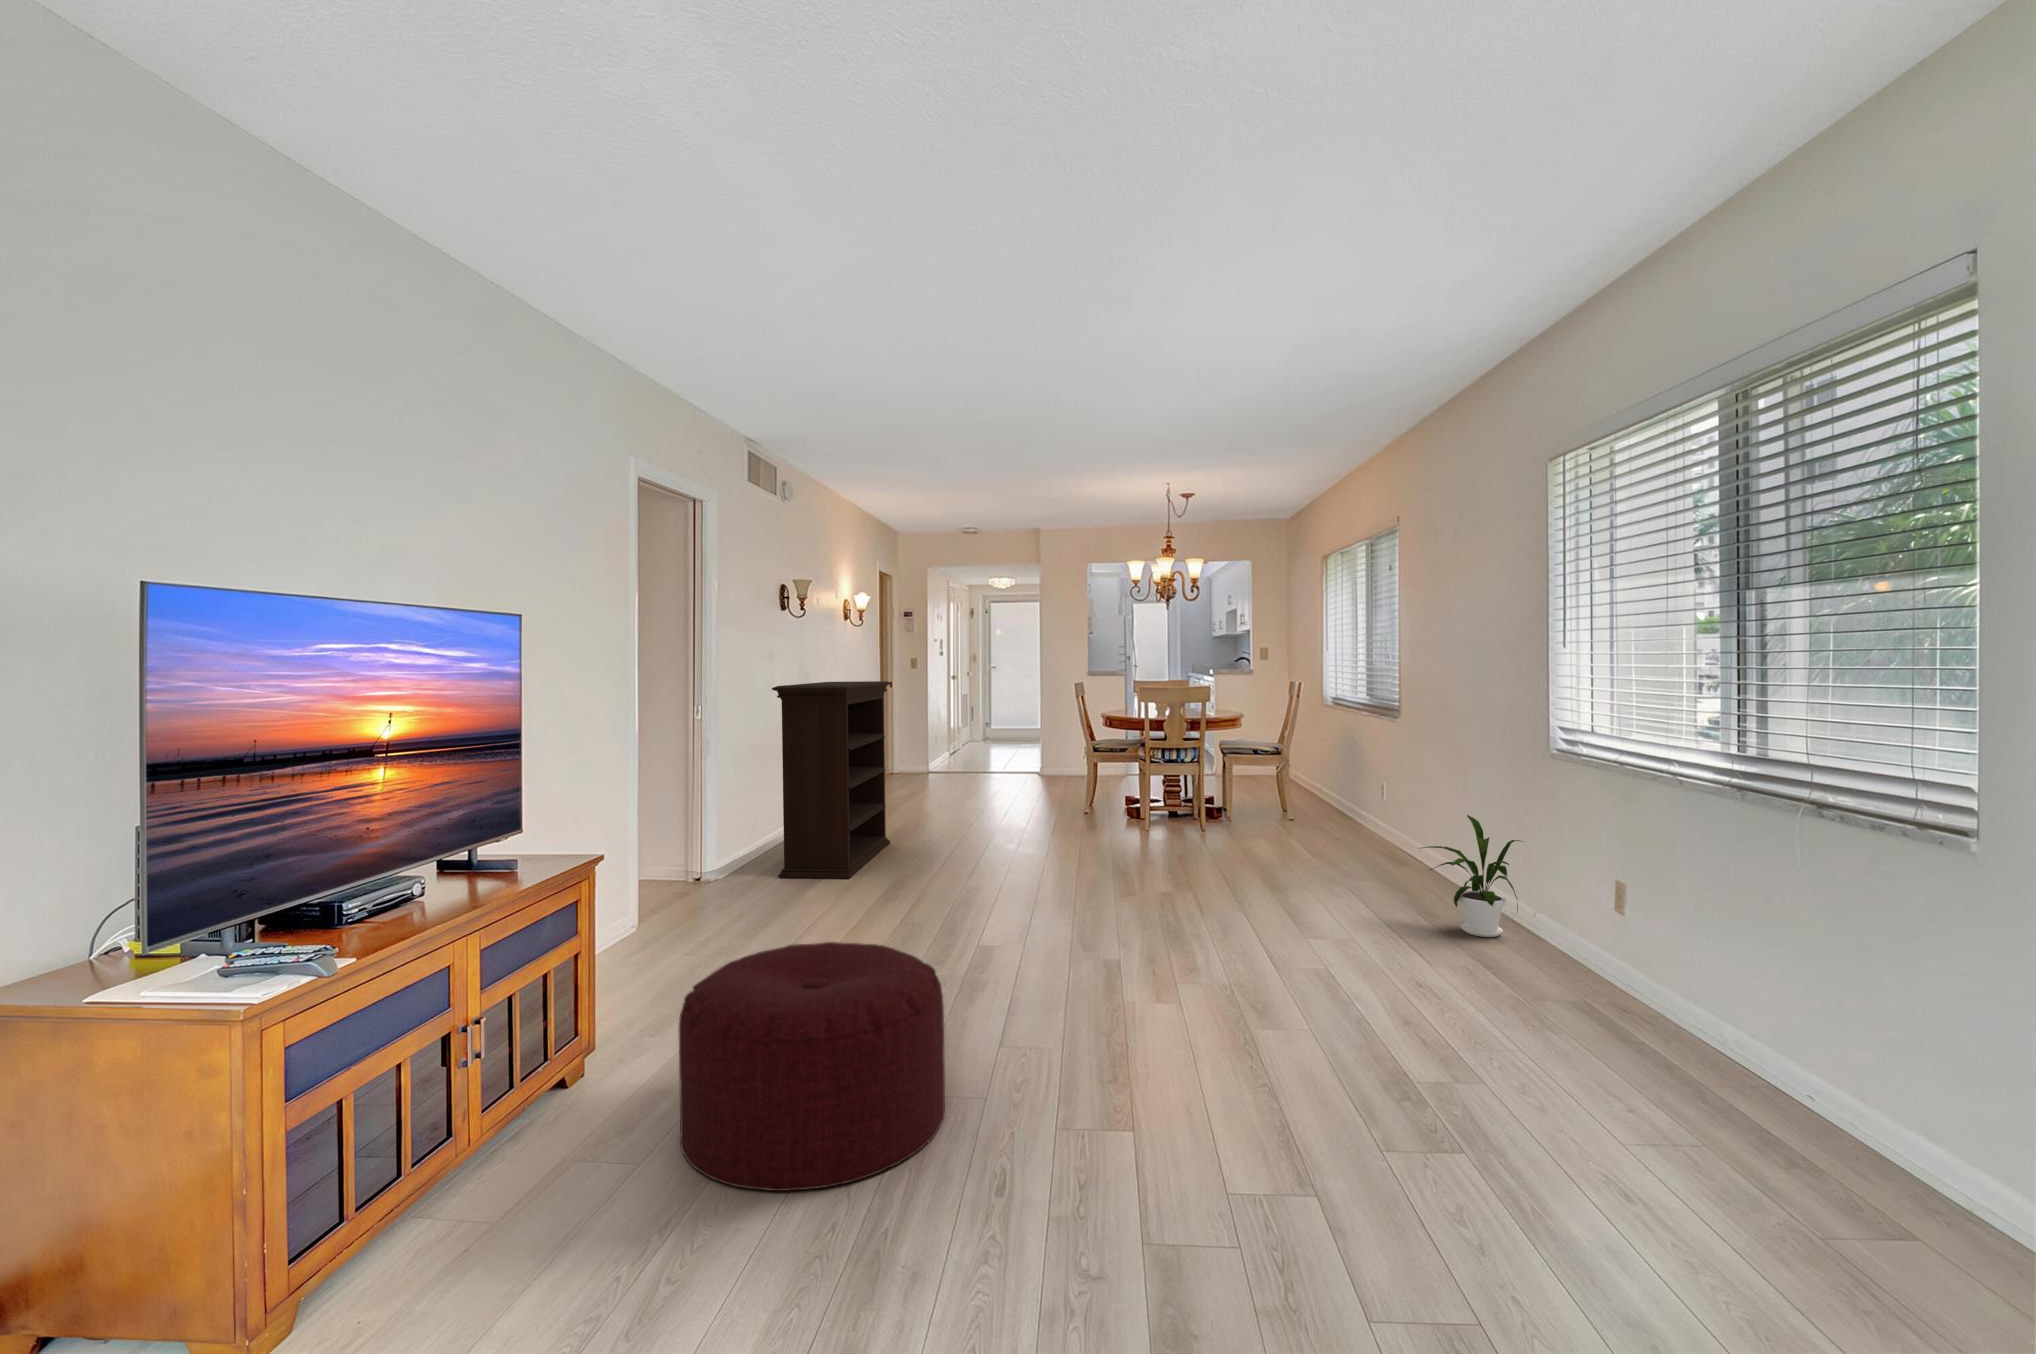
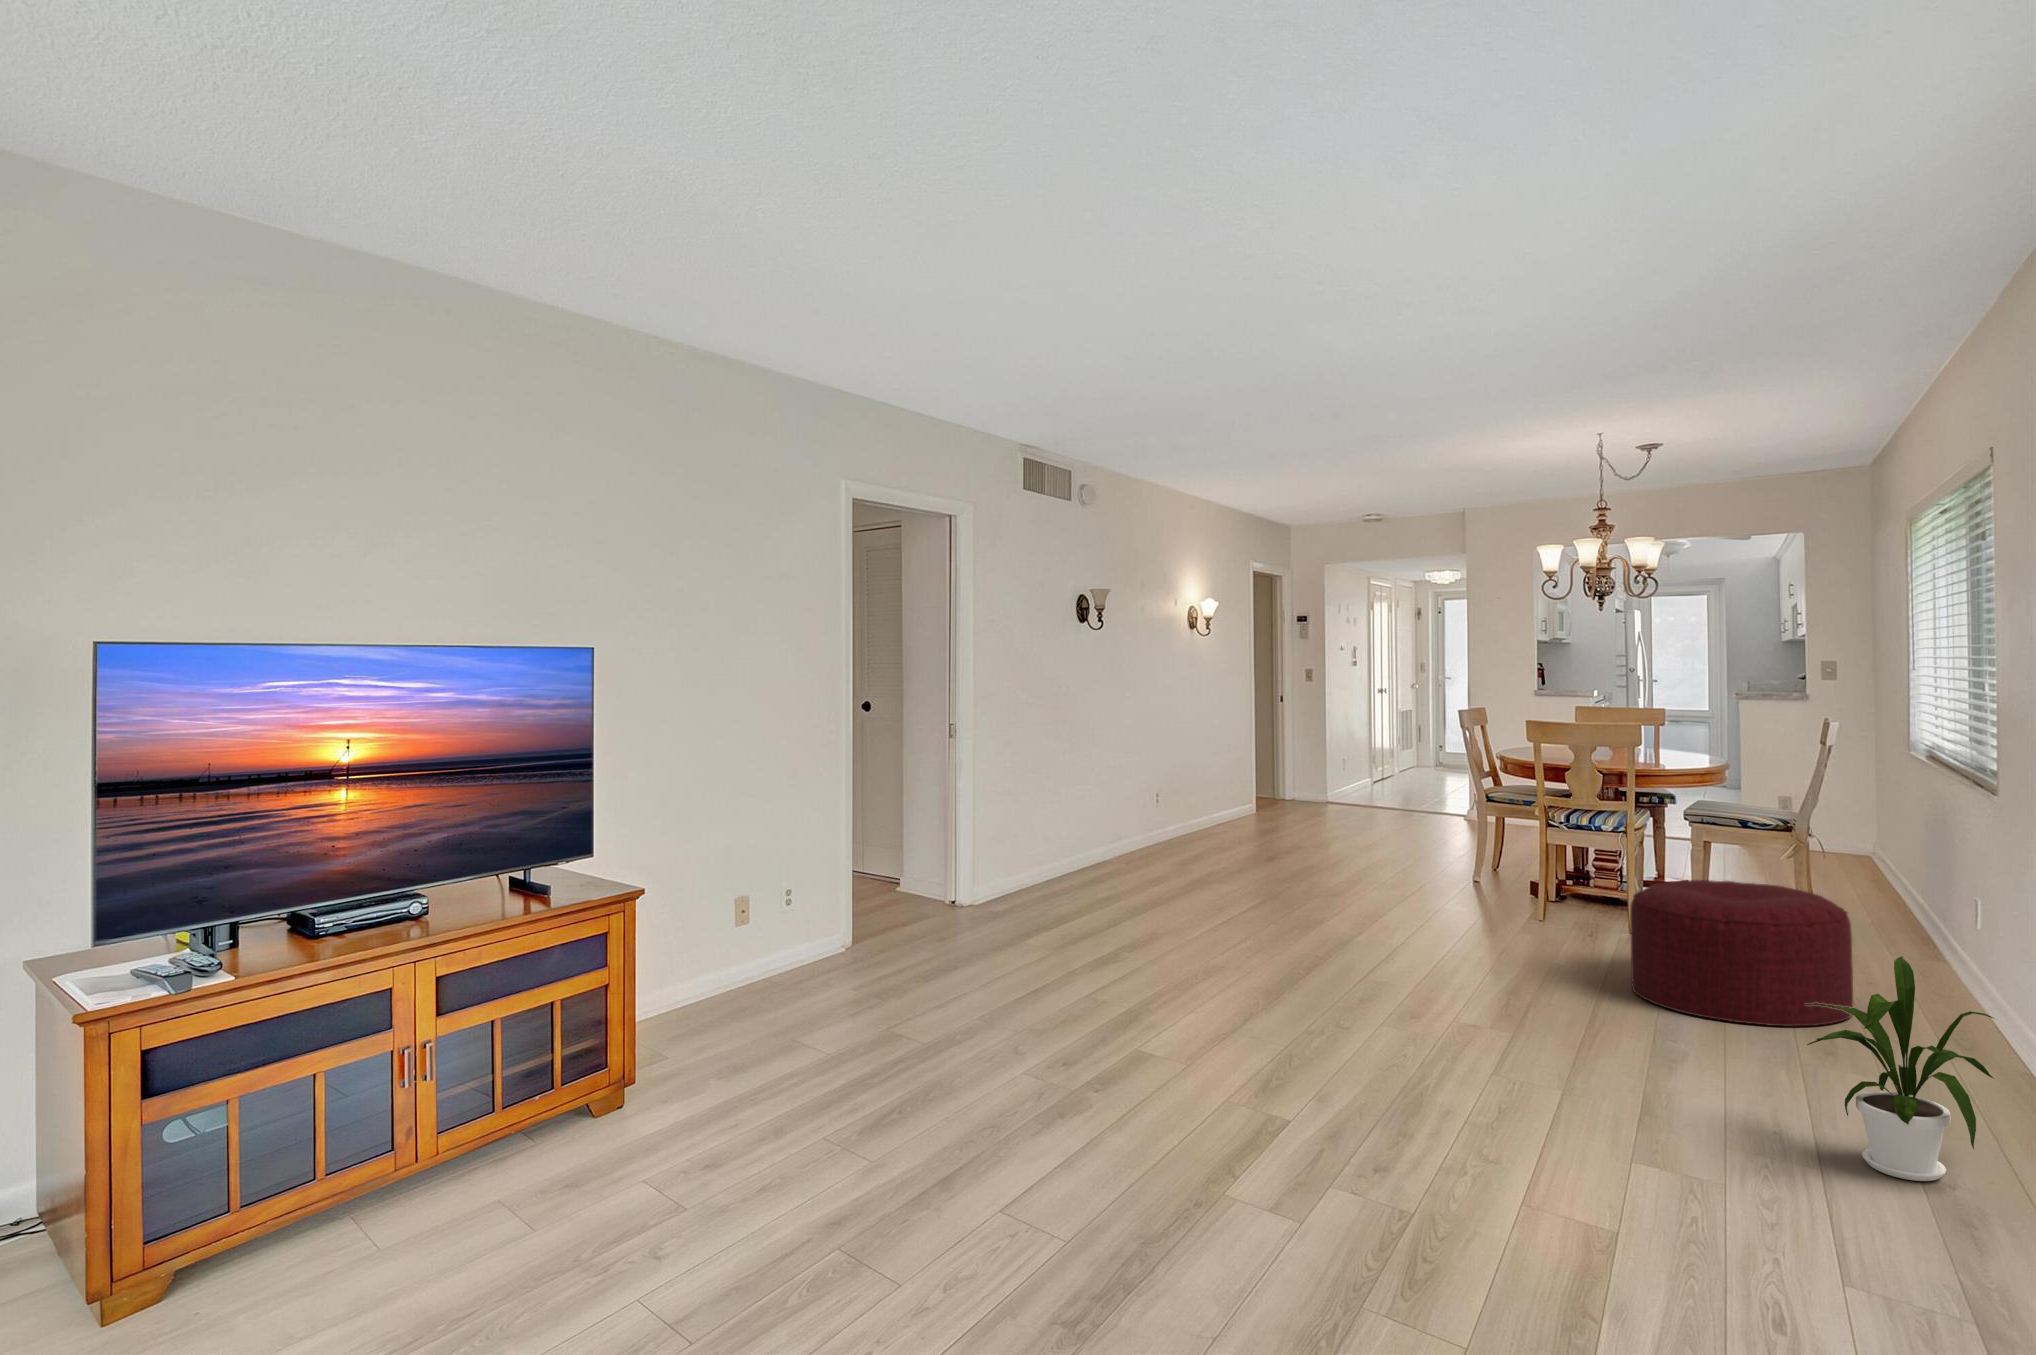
bookshelf: present [772,681,890,879] -> none [972,705,1156,948]
ottoman: present [679,942,945,1191] -> present [1630,880,1853,1026]

